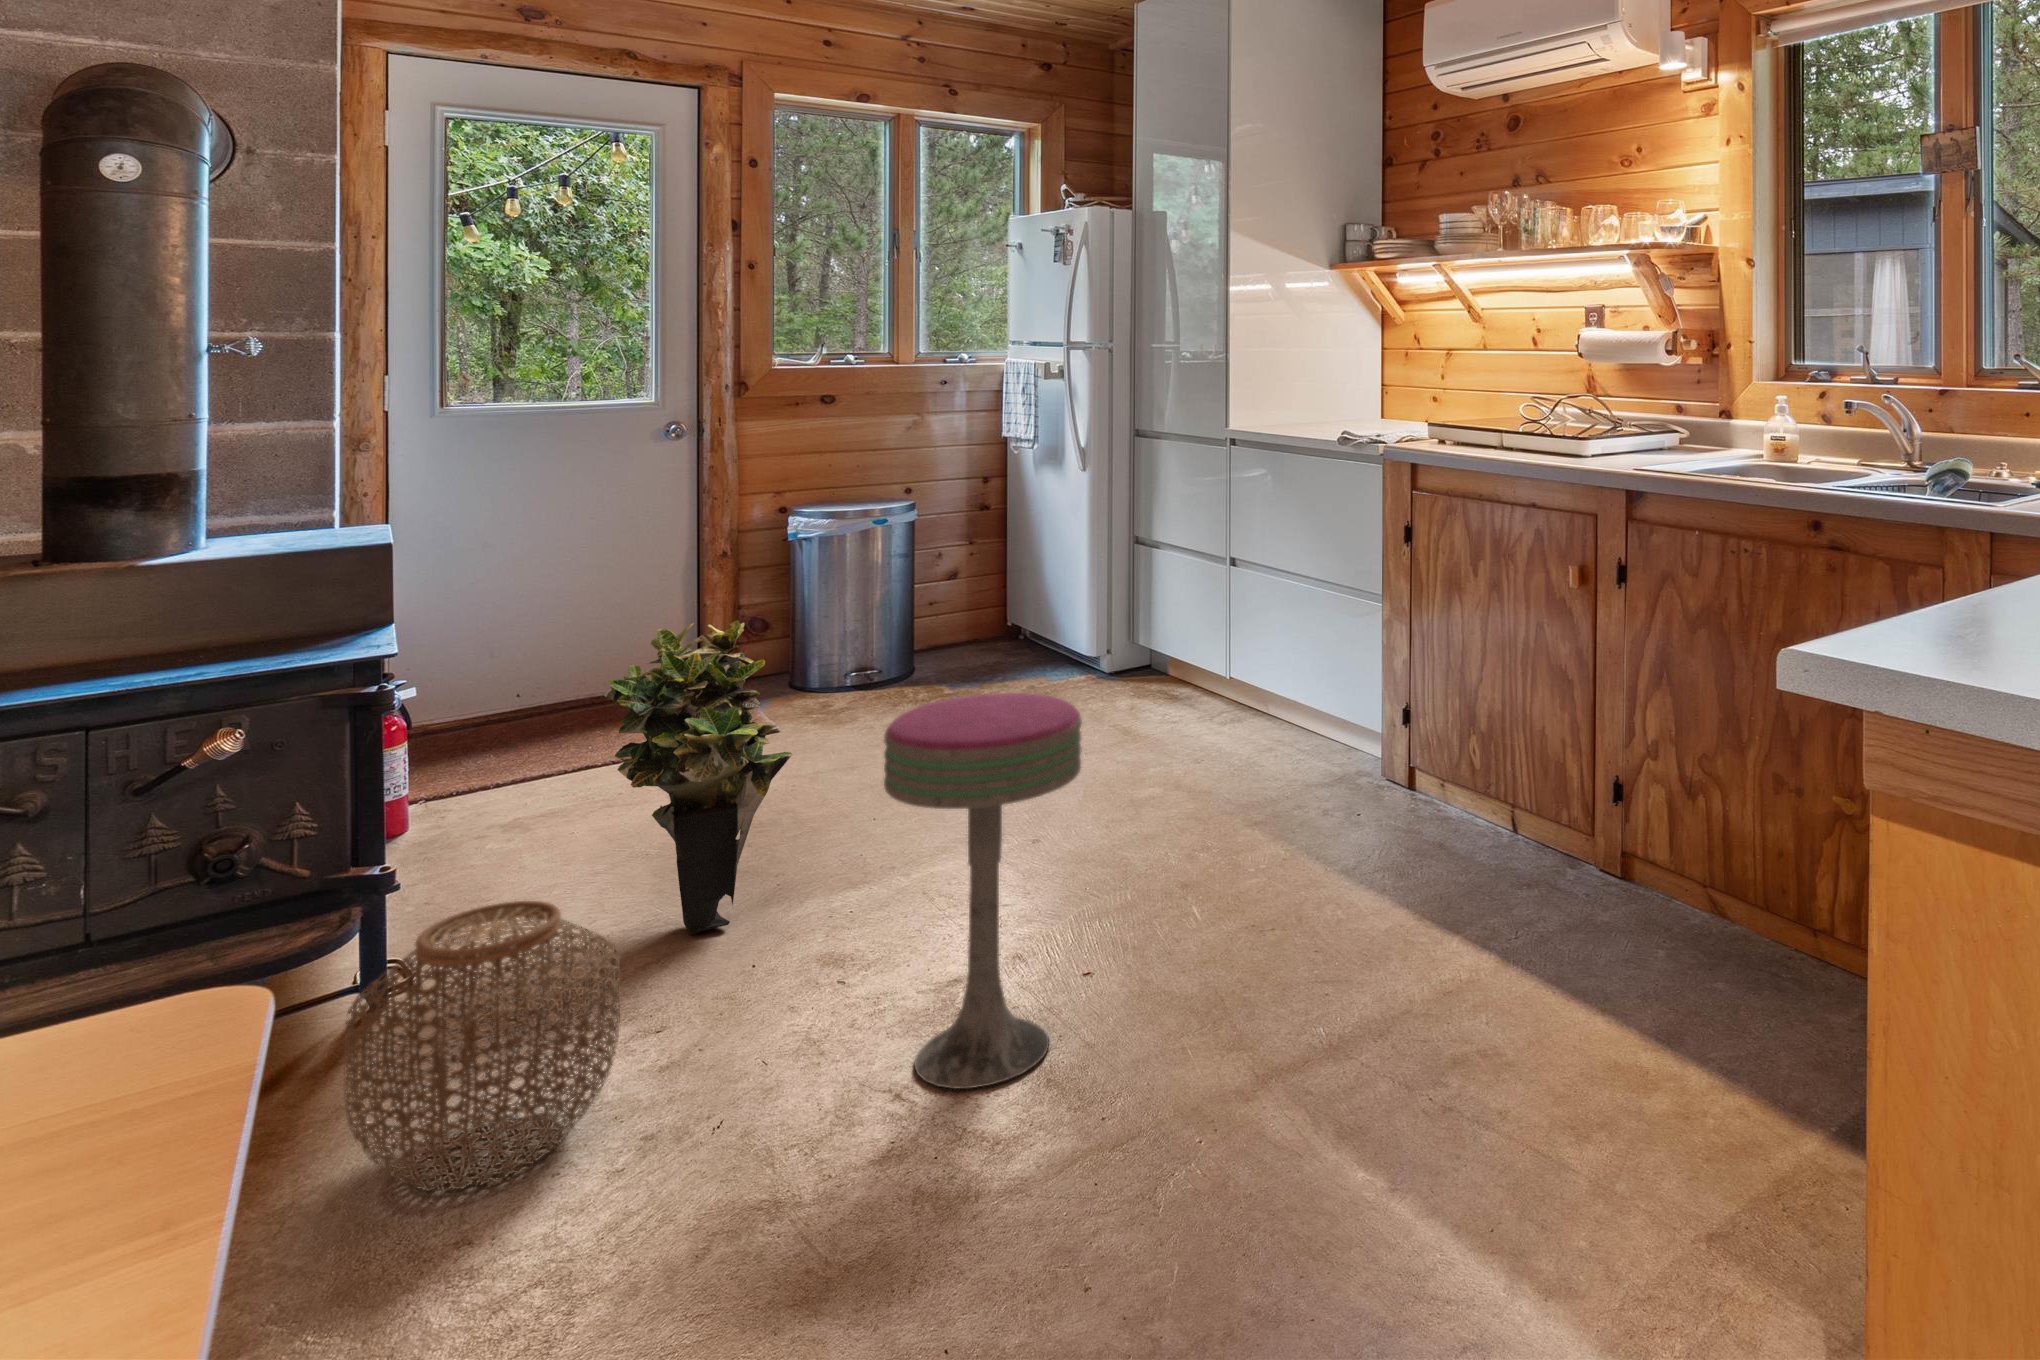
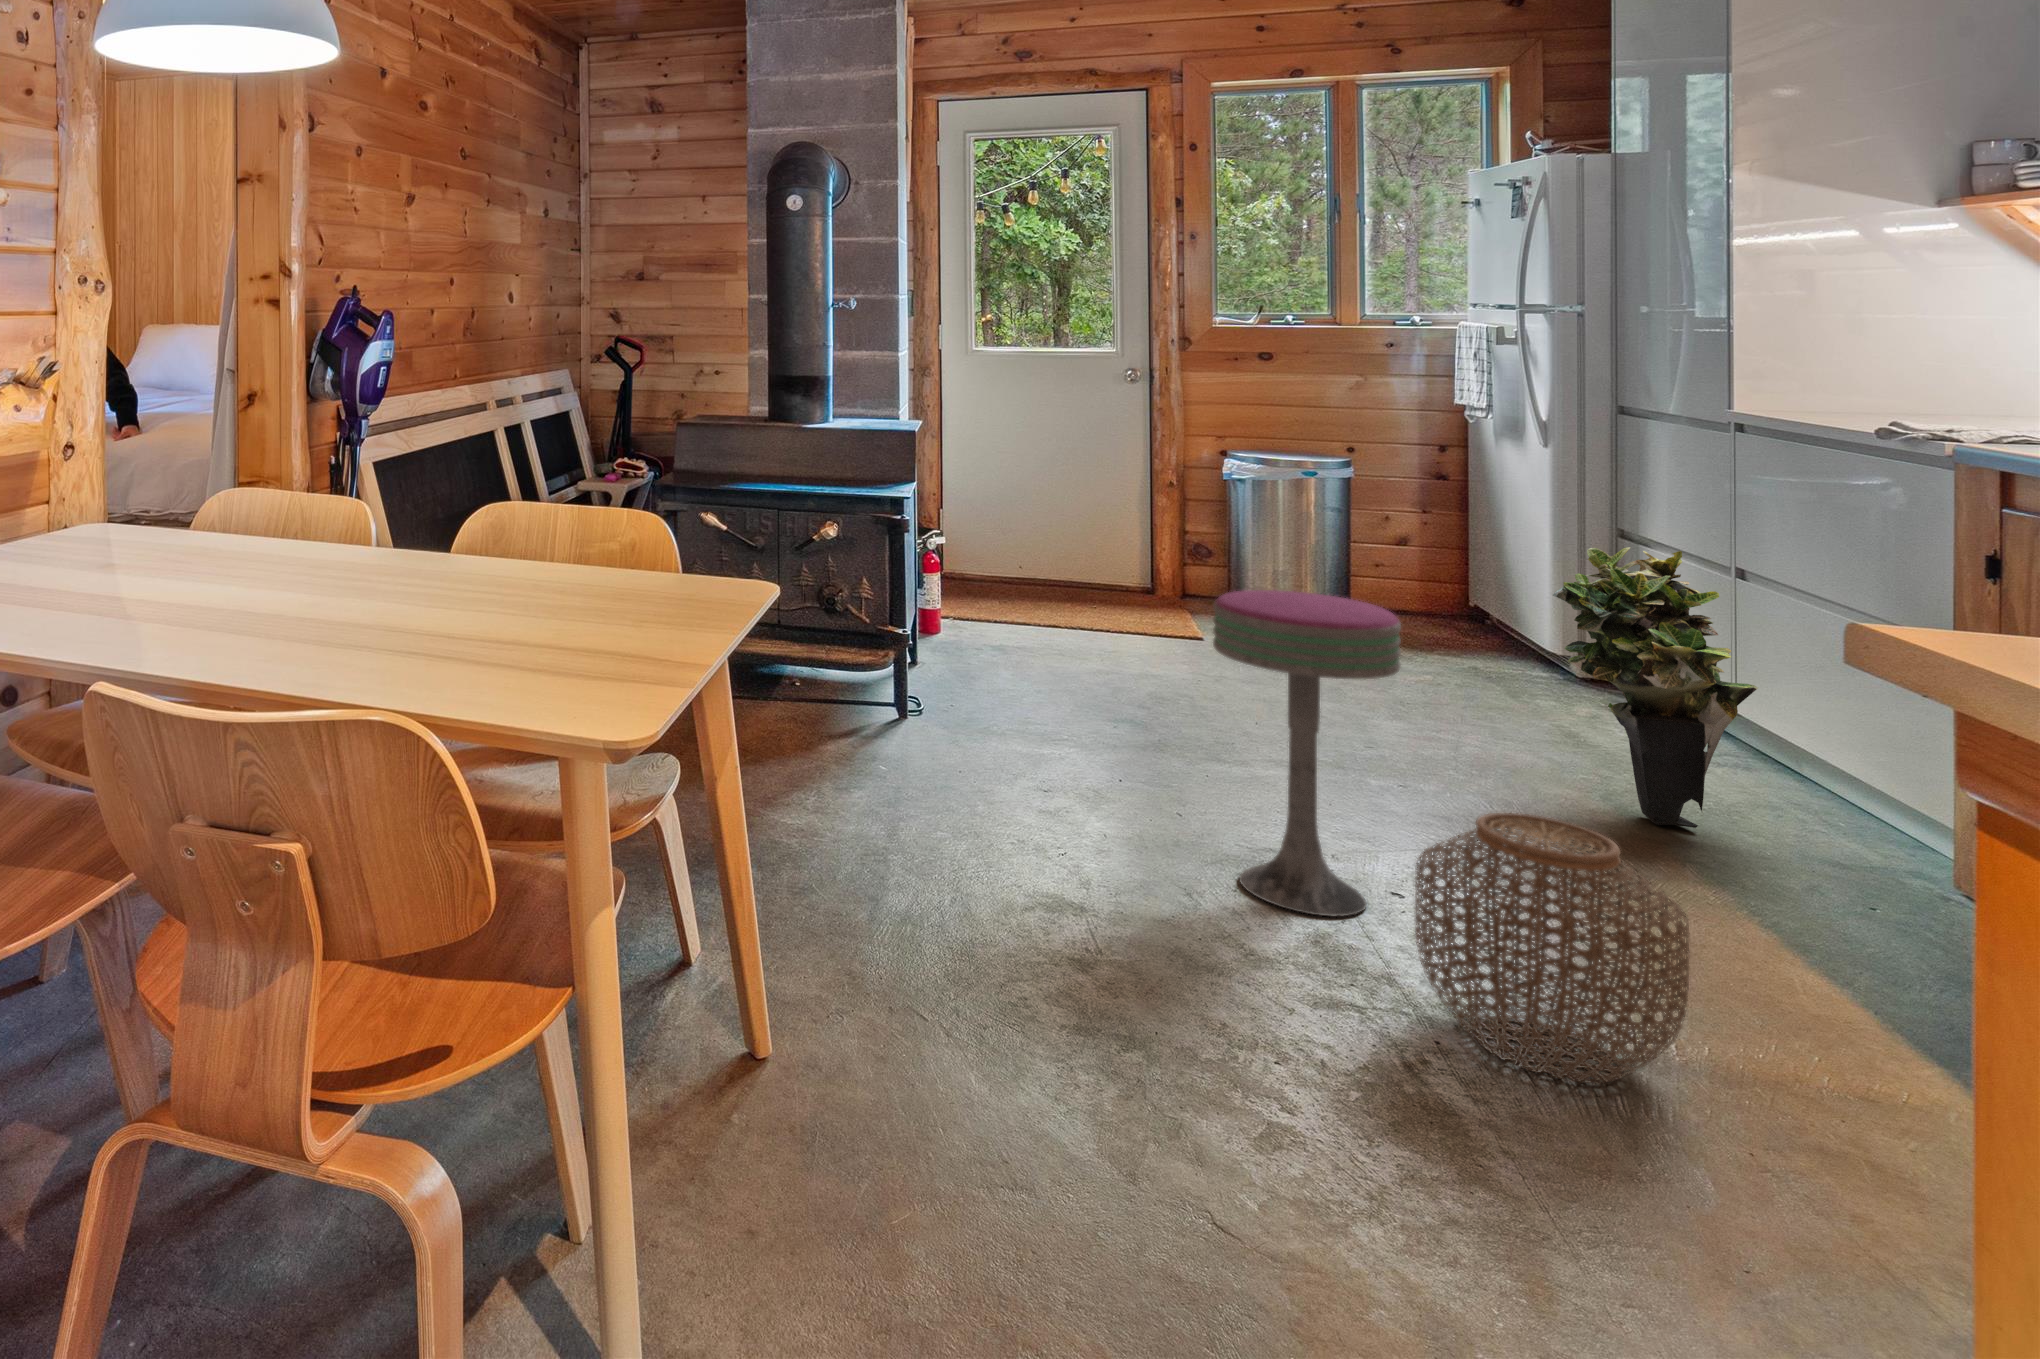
potted plant: present [604,620,793,935] -> present [1553,547,1758,828]
woven basket: present [344,901,620,1191] -> present [1415,813,1690,1083]

